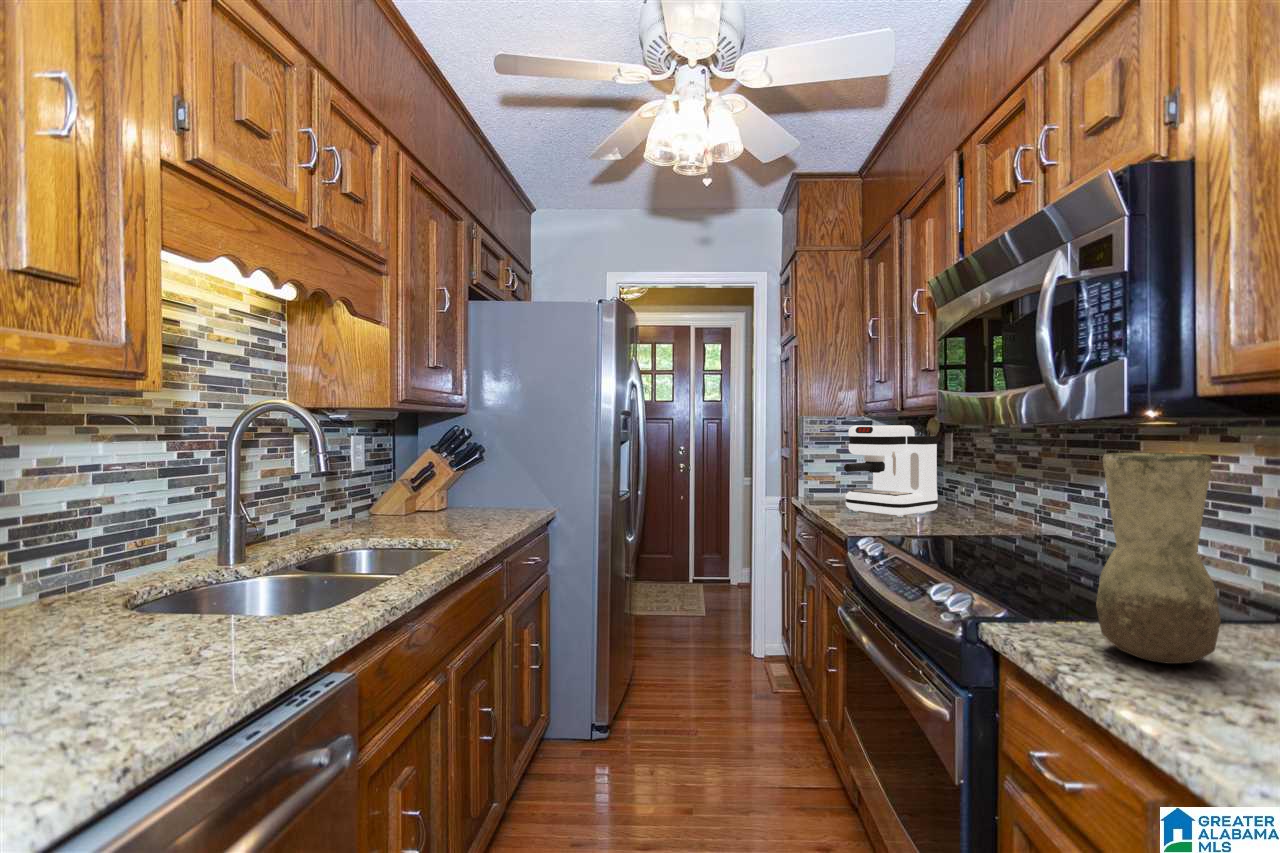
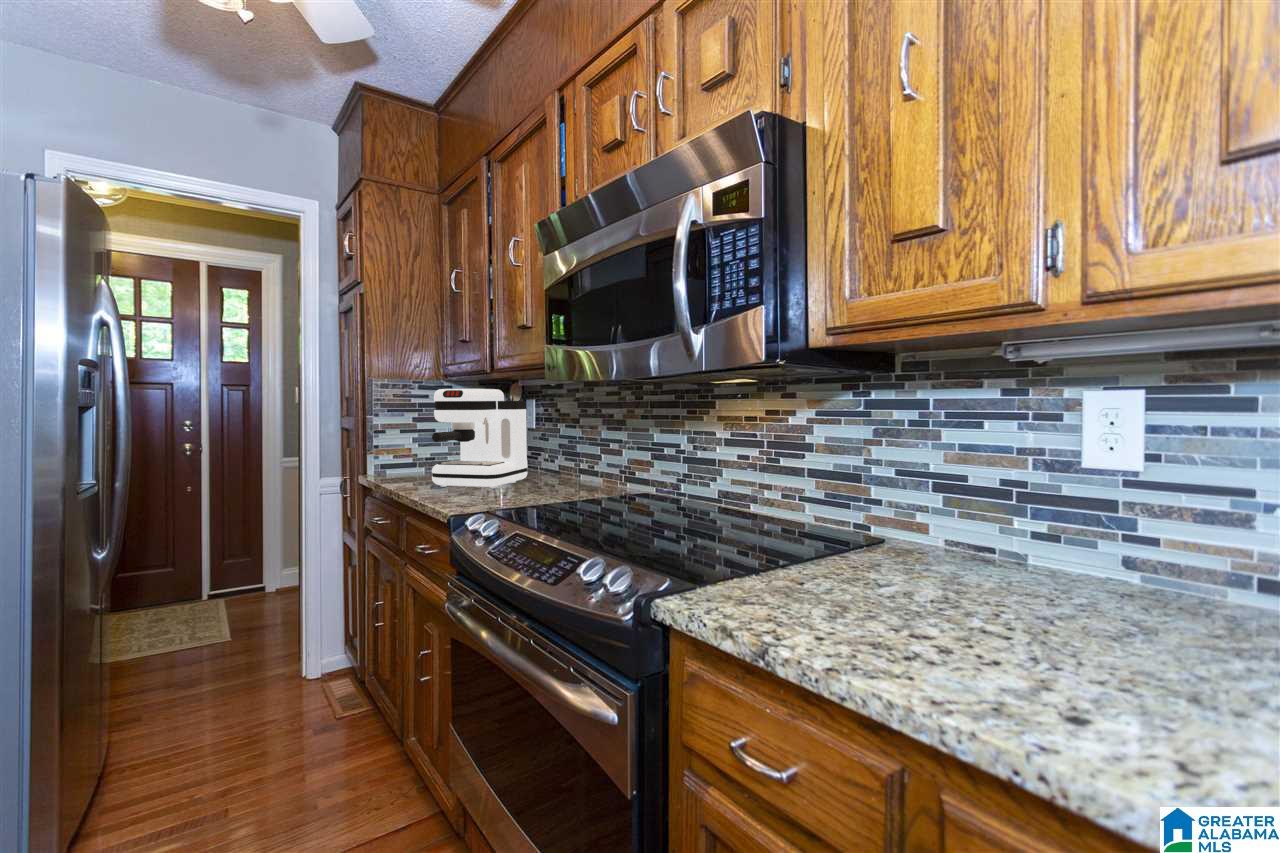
vase: present [1096,453,1221,664] -> none [769,399,872,610]

